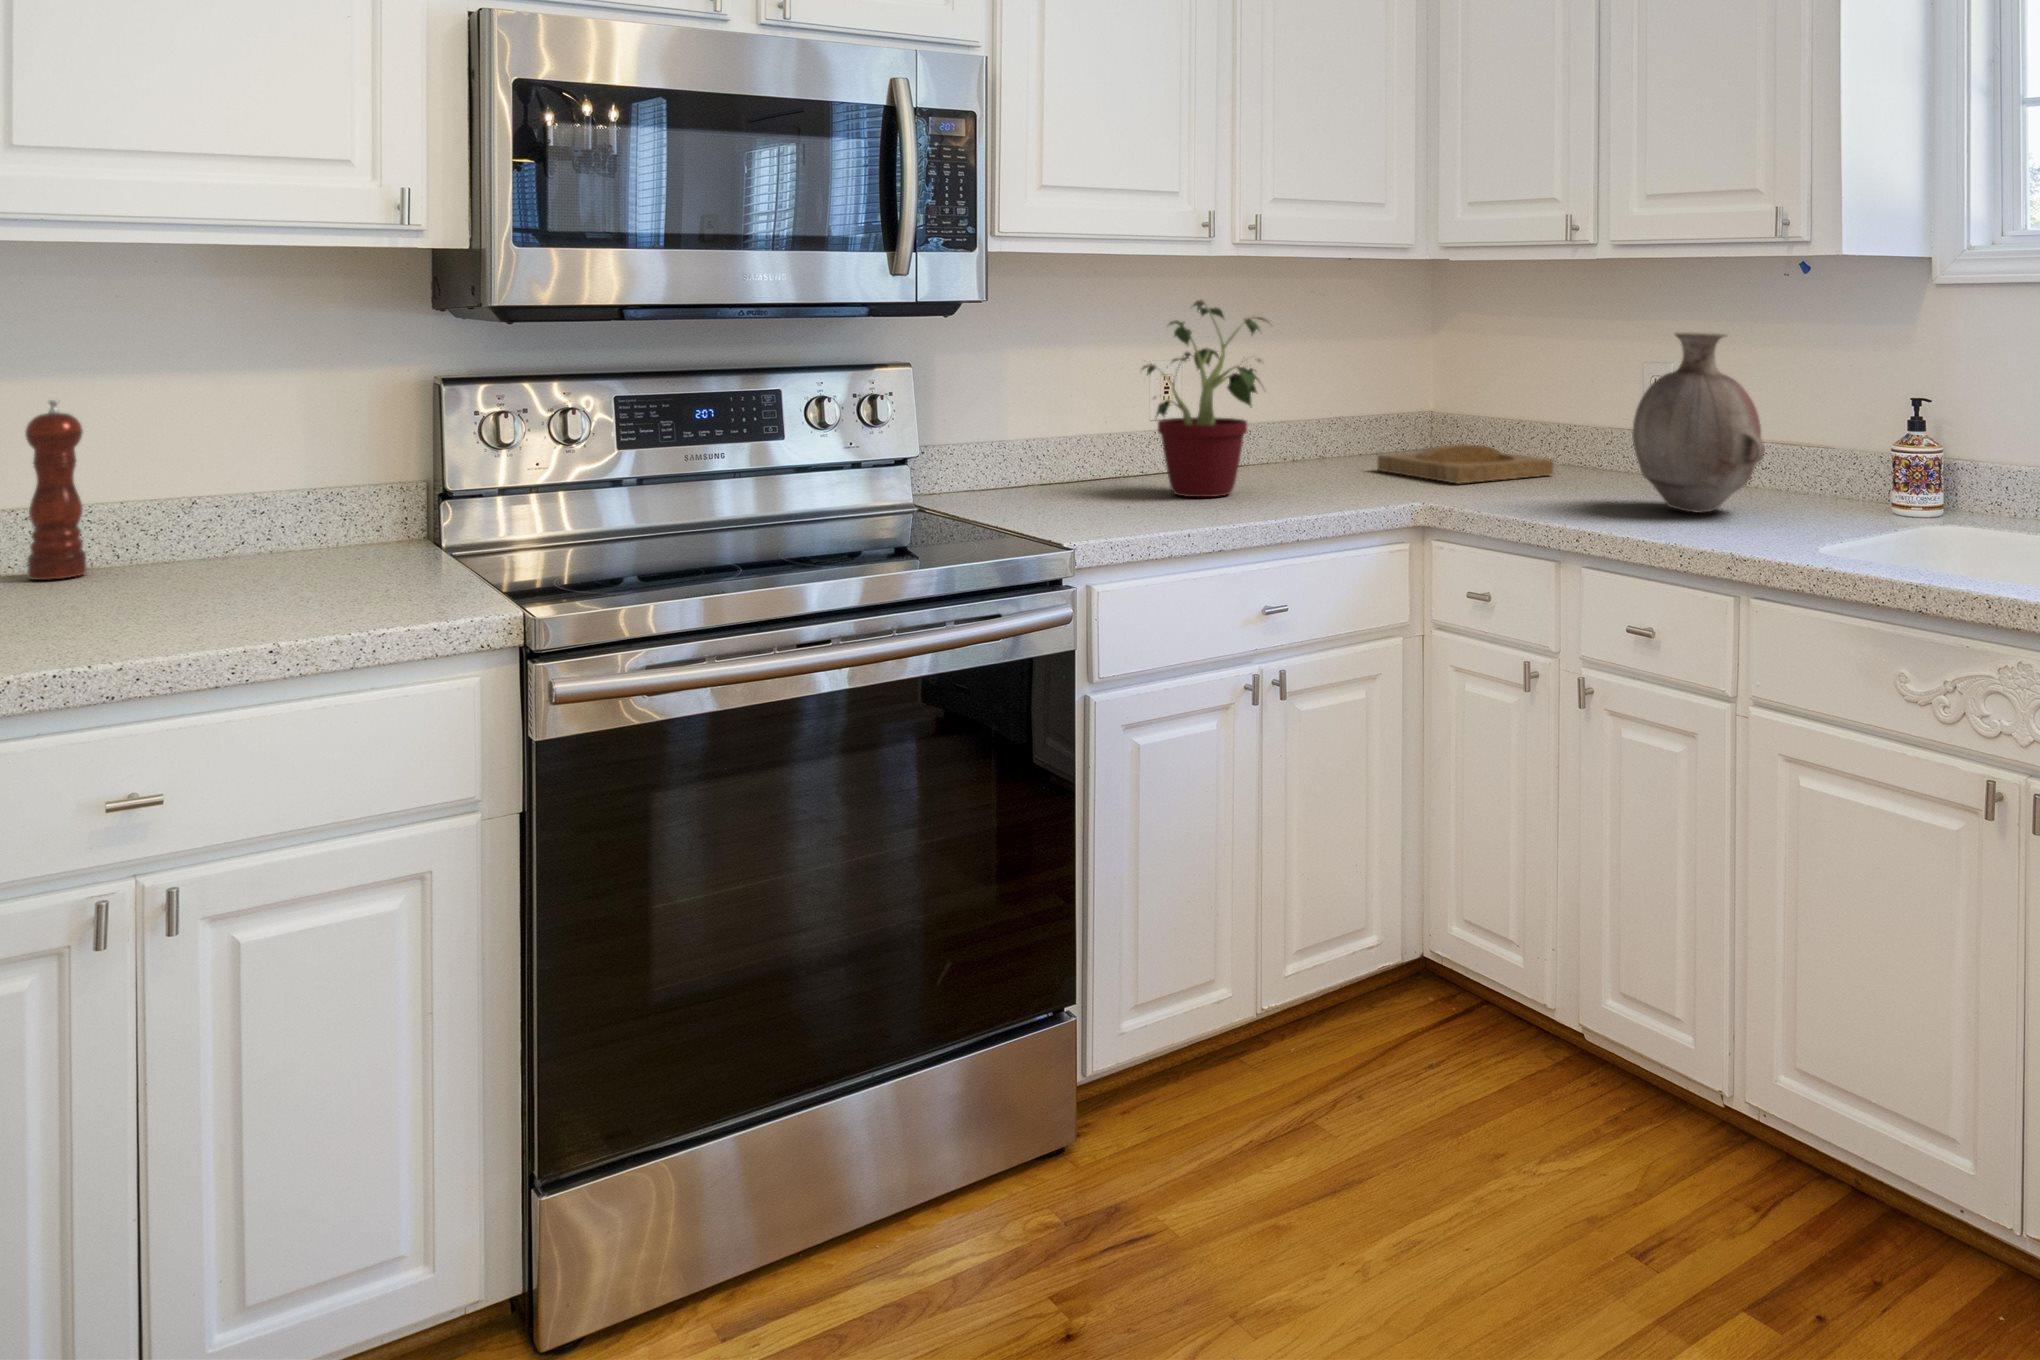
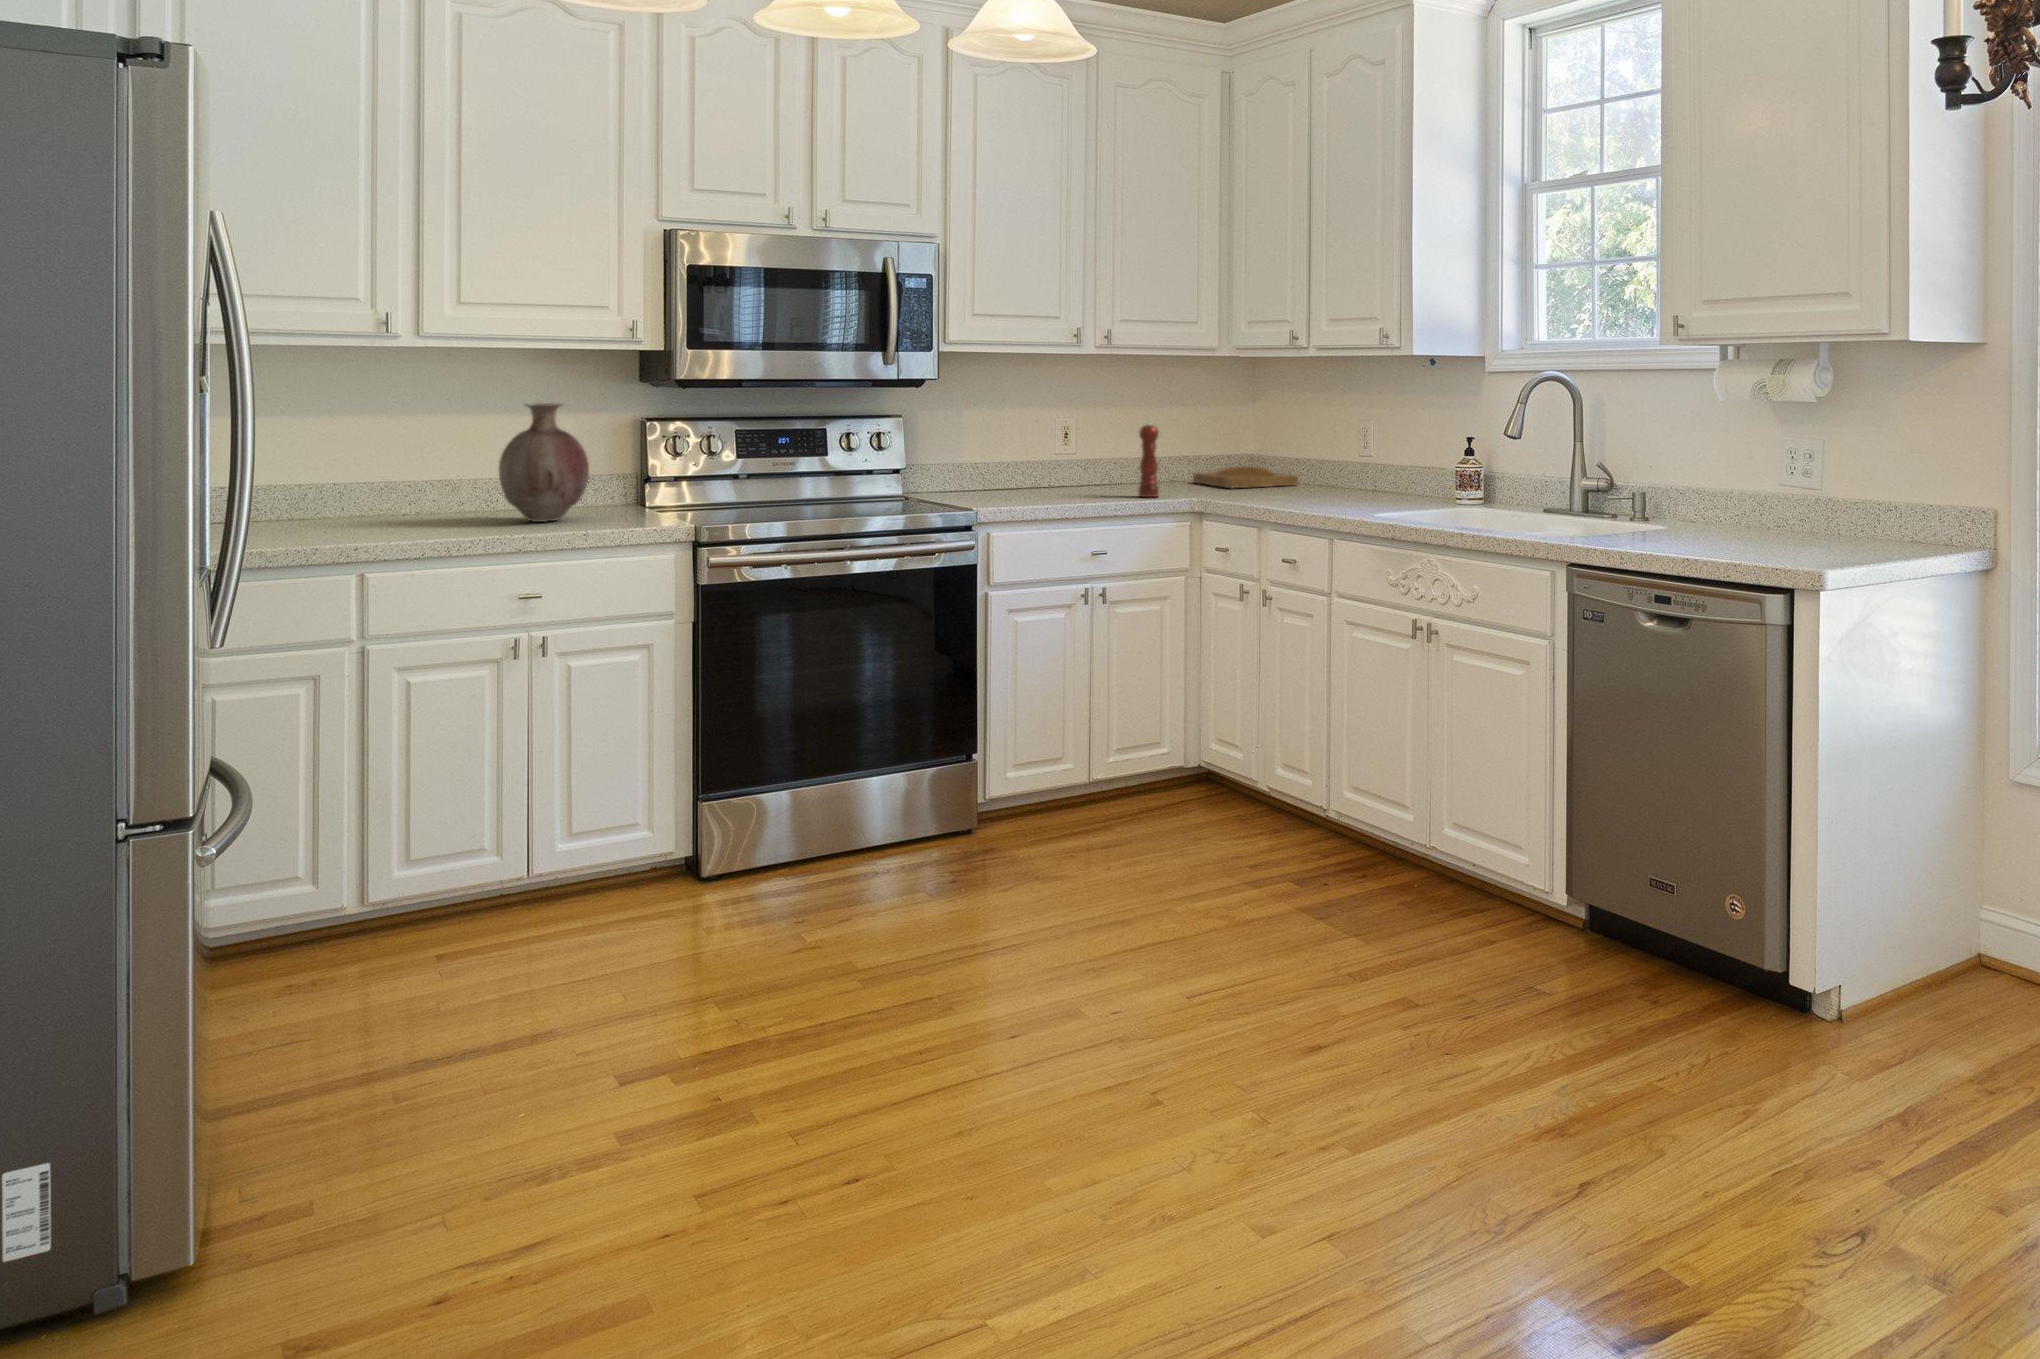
potted plant: present [1142,300,1267,497] -> none [1033,377,1118,493]
vase: present [1632,332,1765,513] -> present [499,403,589,522]
pepper mill: present [25,400,87,580] -> present [1138,420,1159,497]

